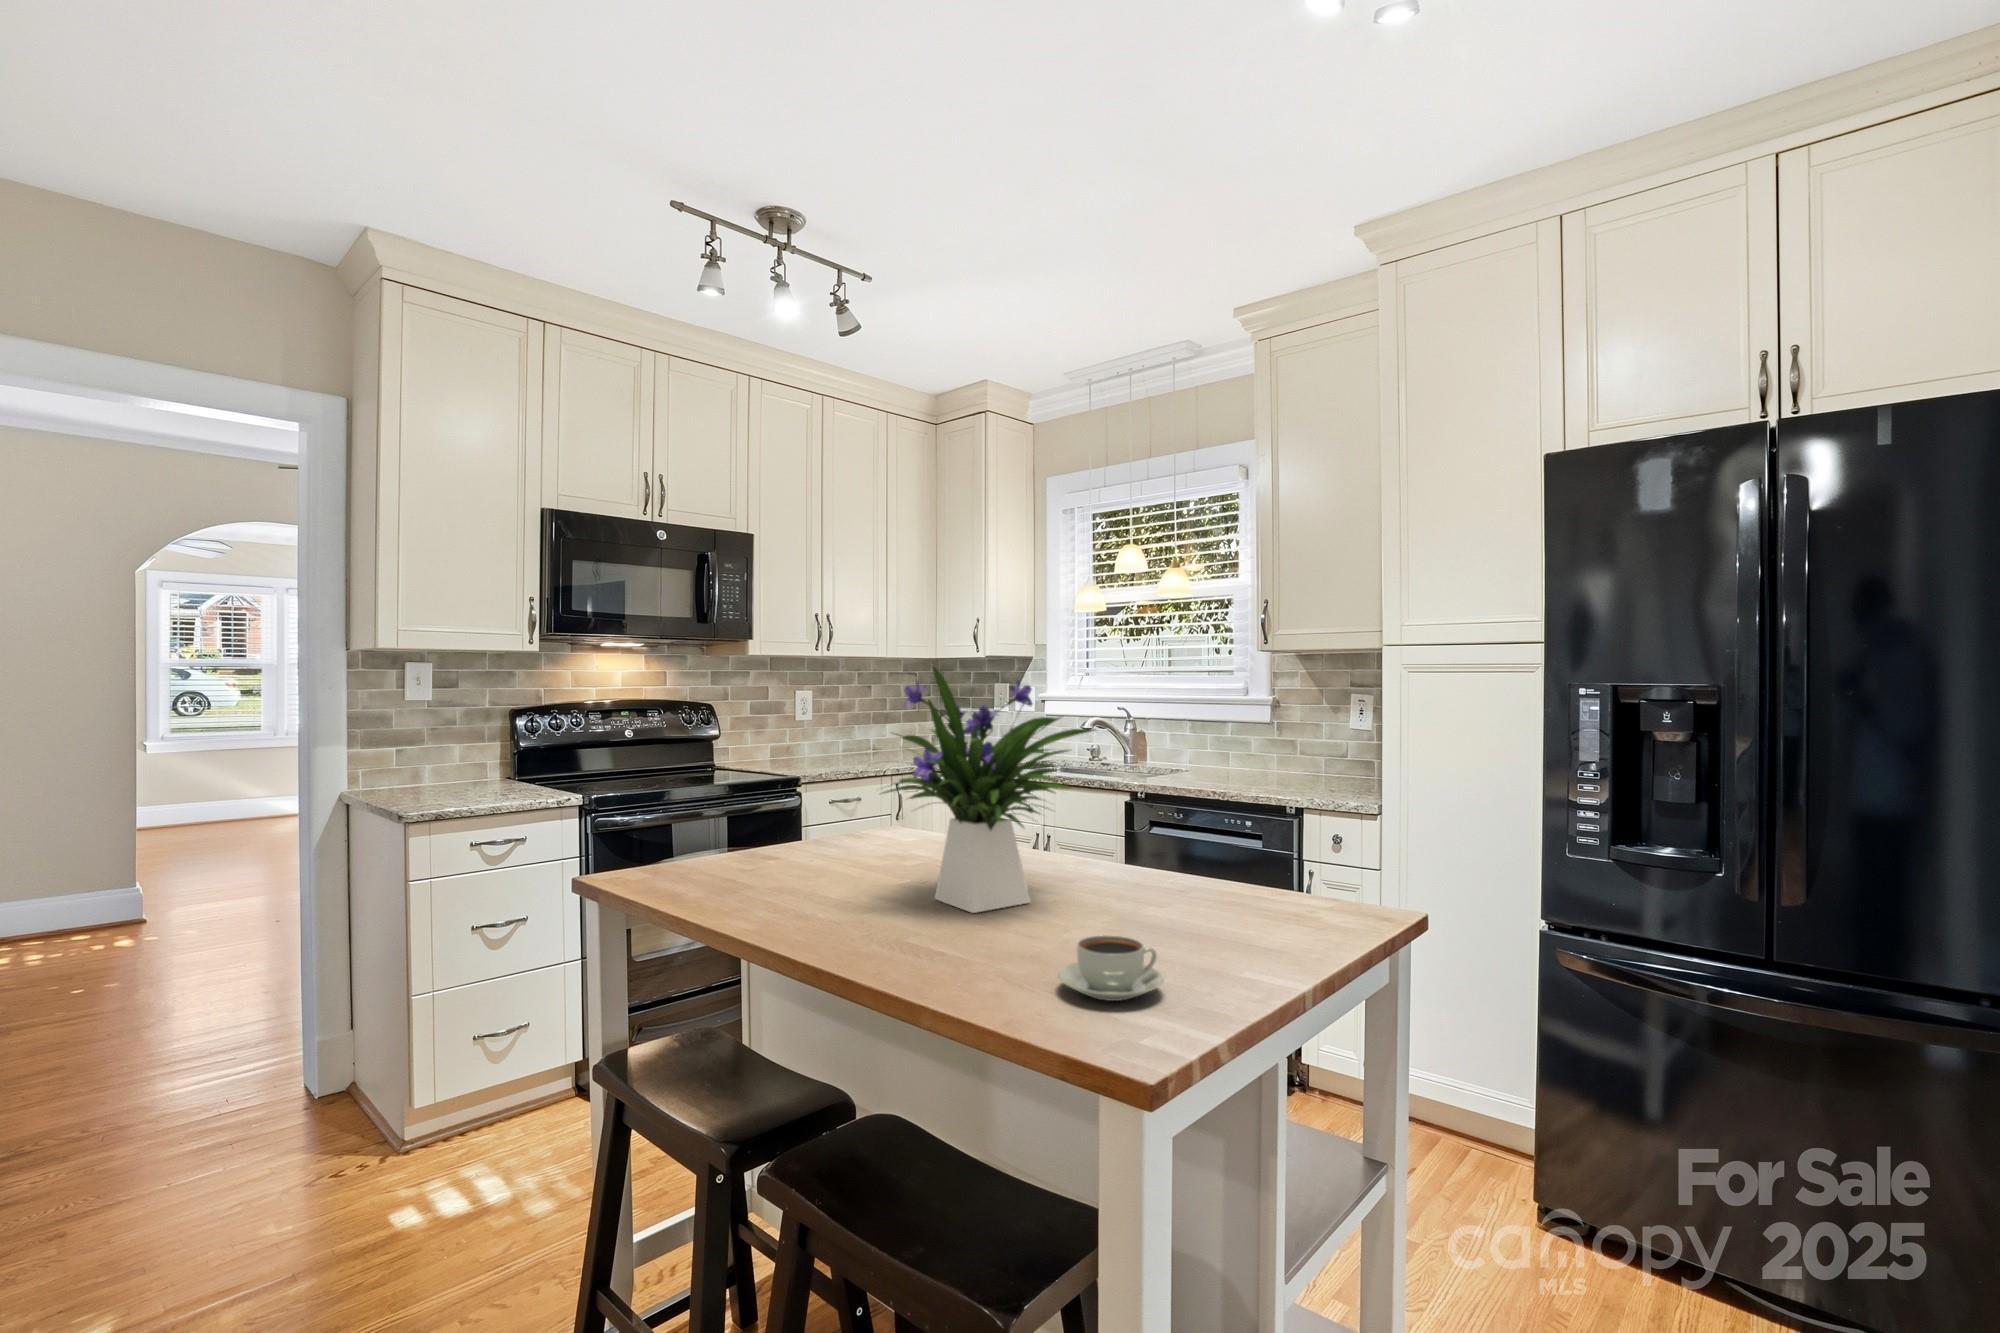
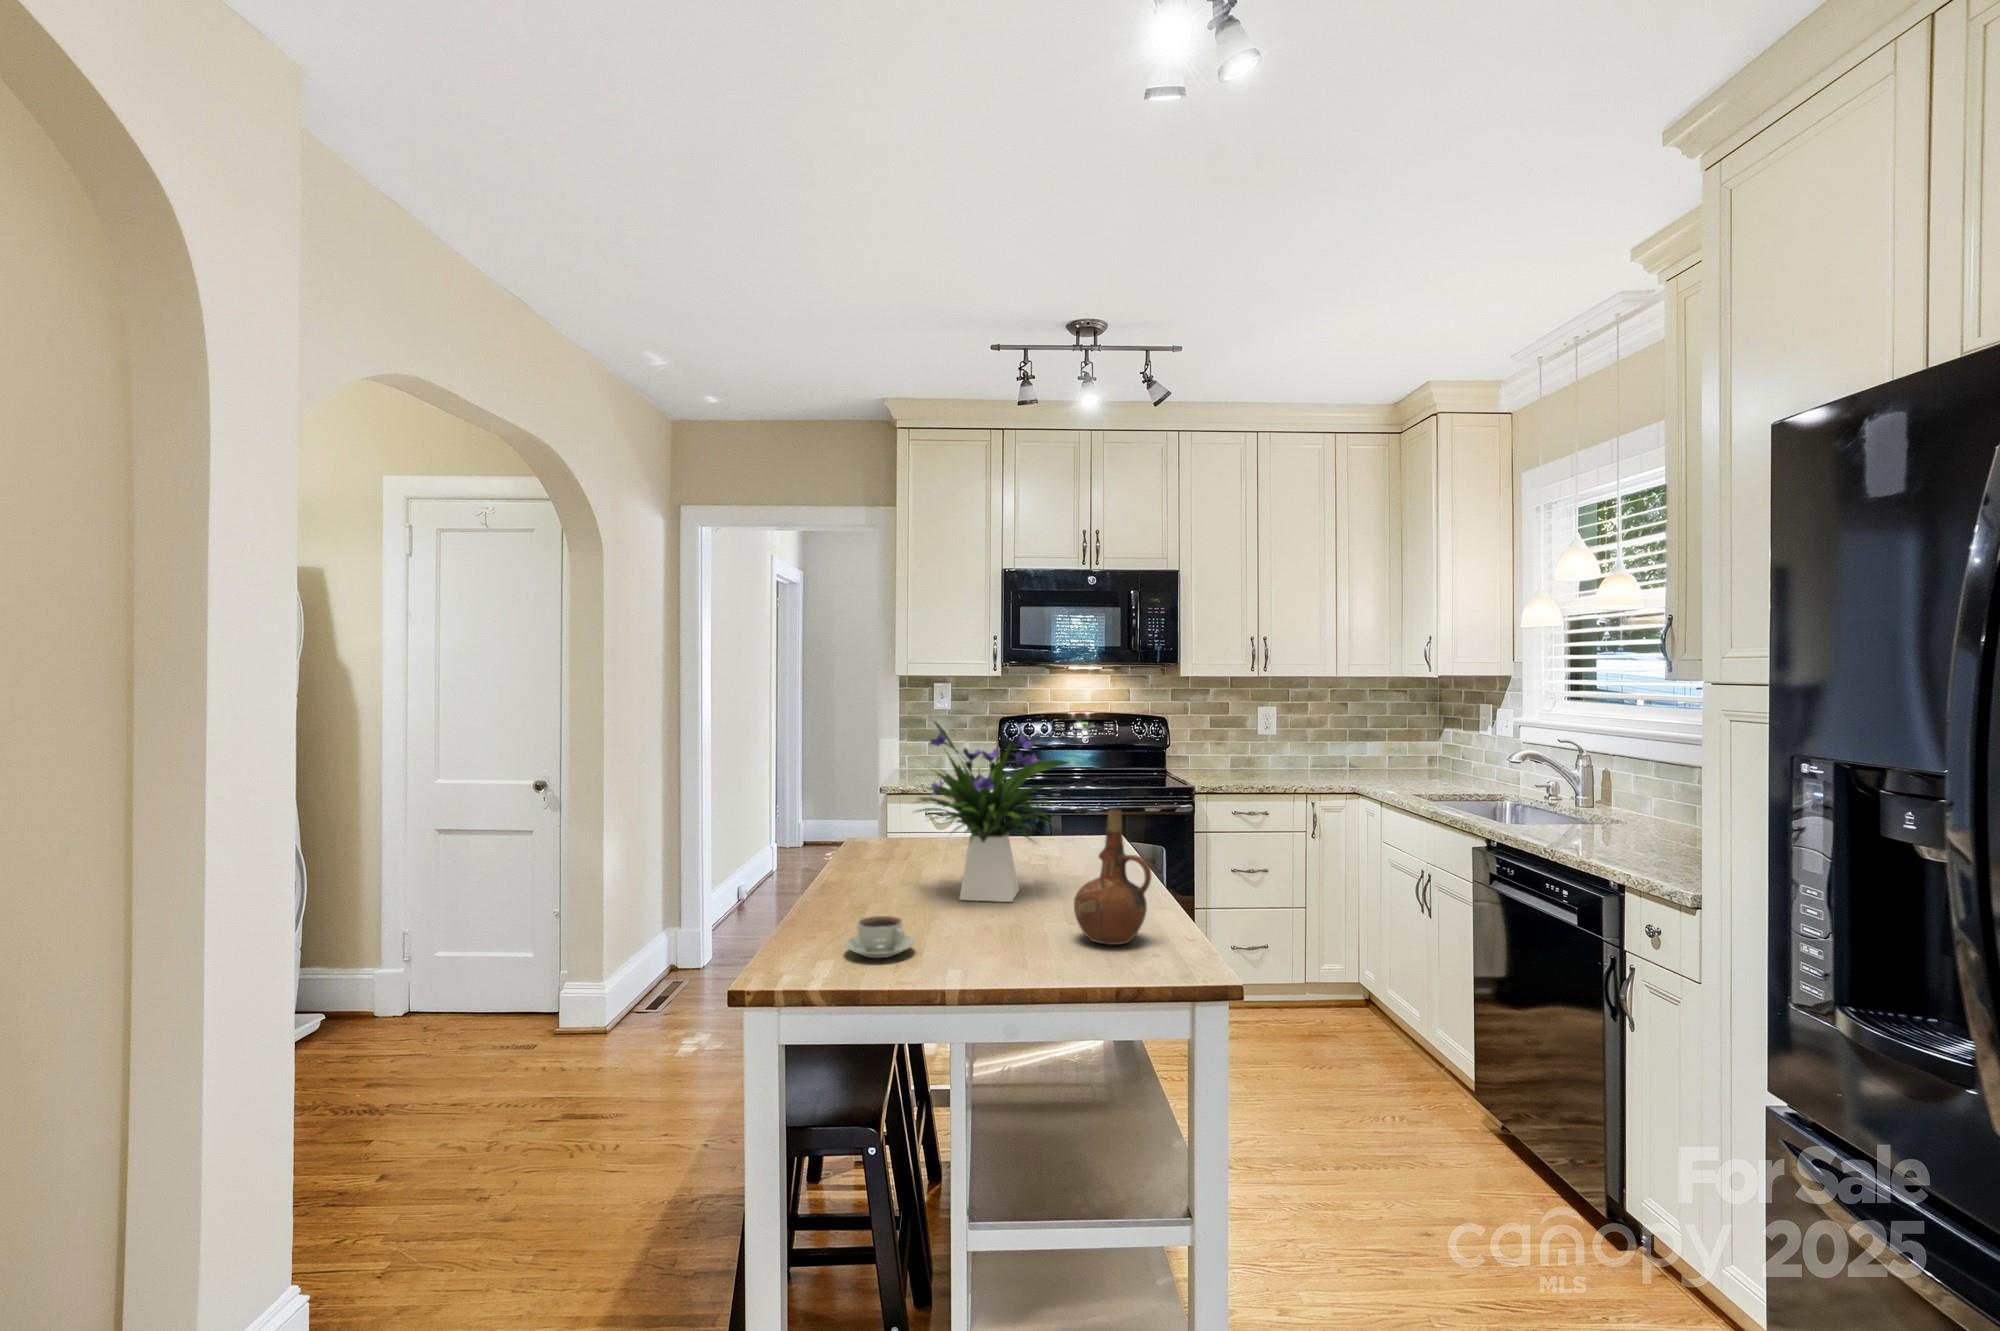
ceramic pitcher: none [1197,760,1284,919] -> present [1074,810,1151,945]

